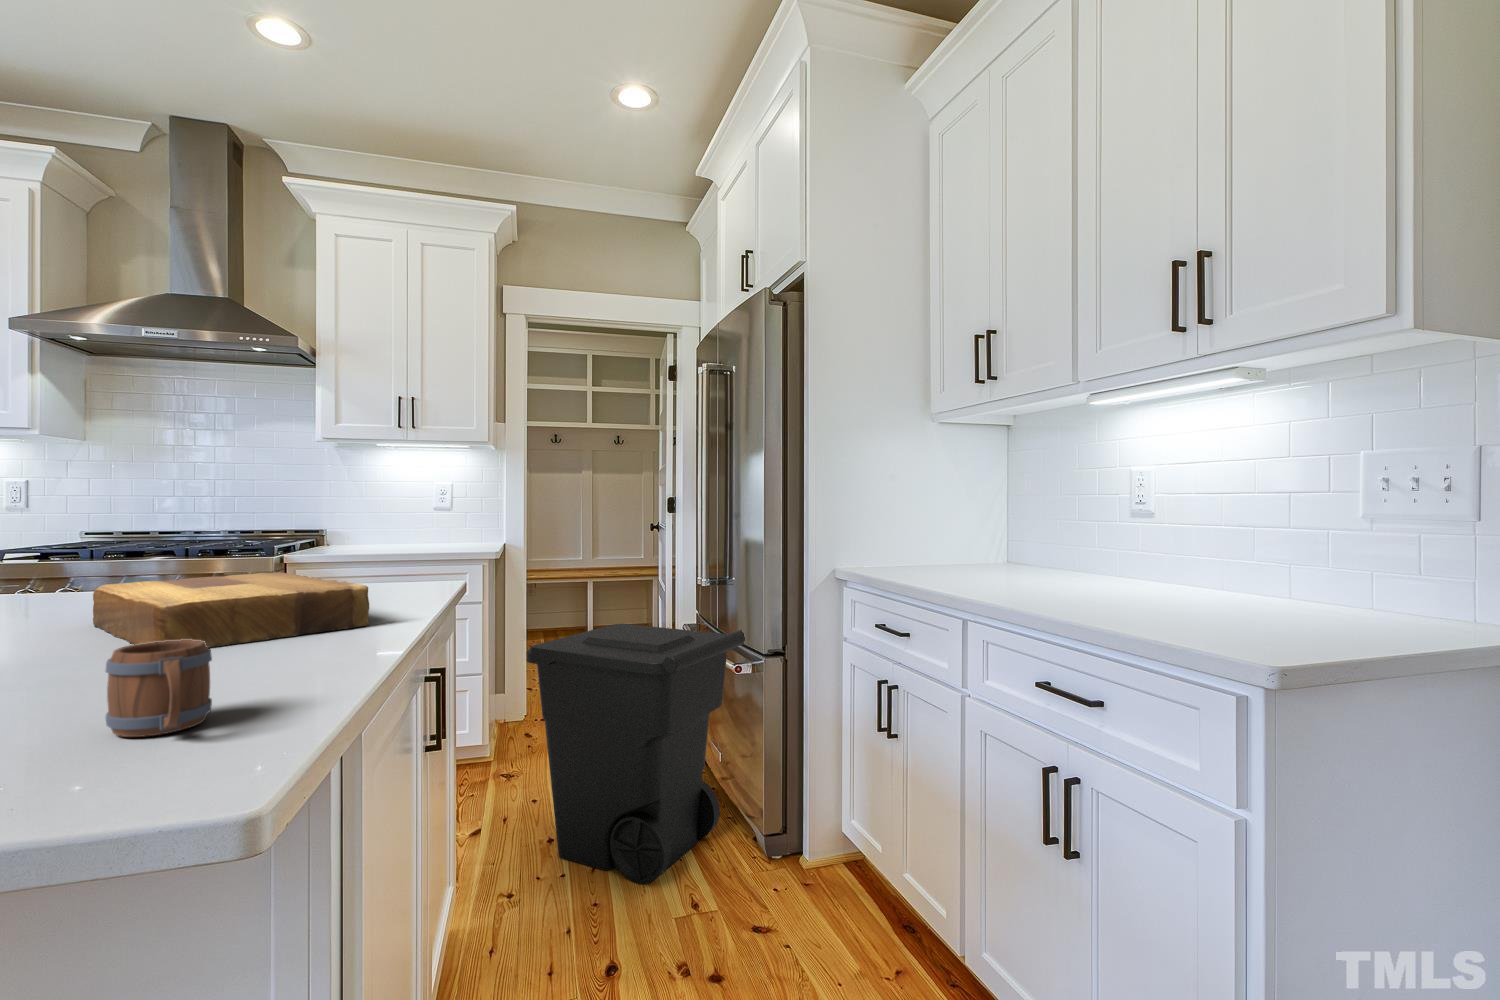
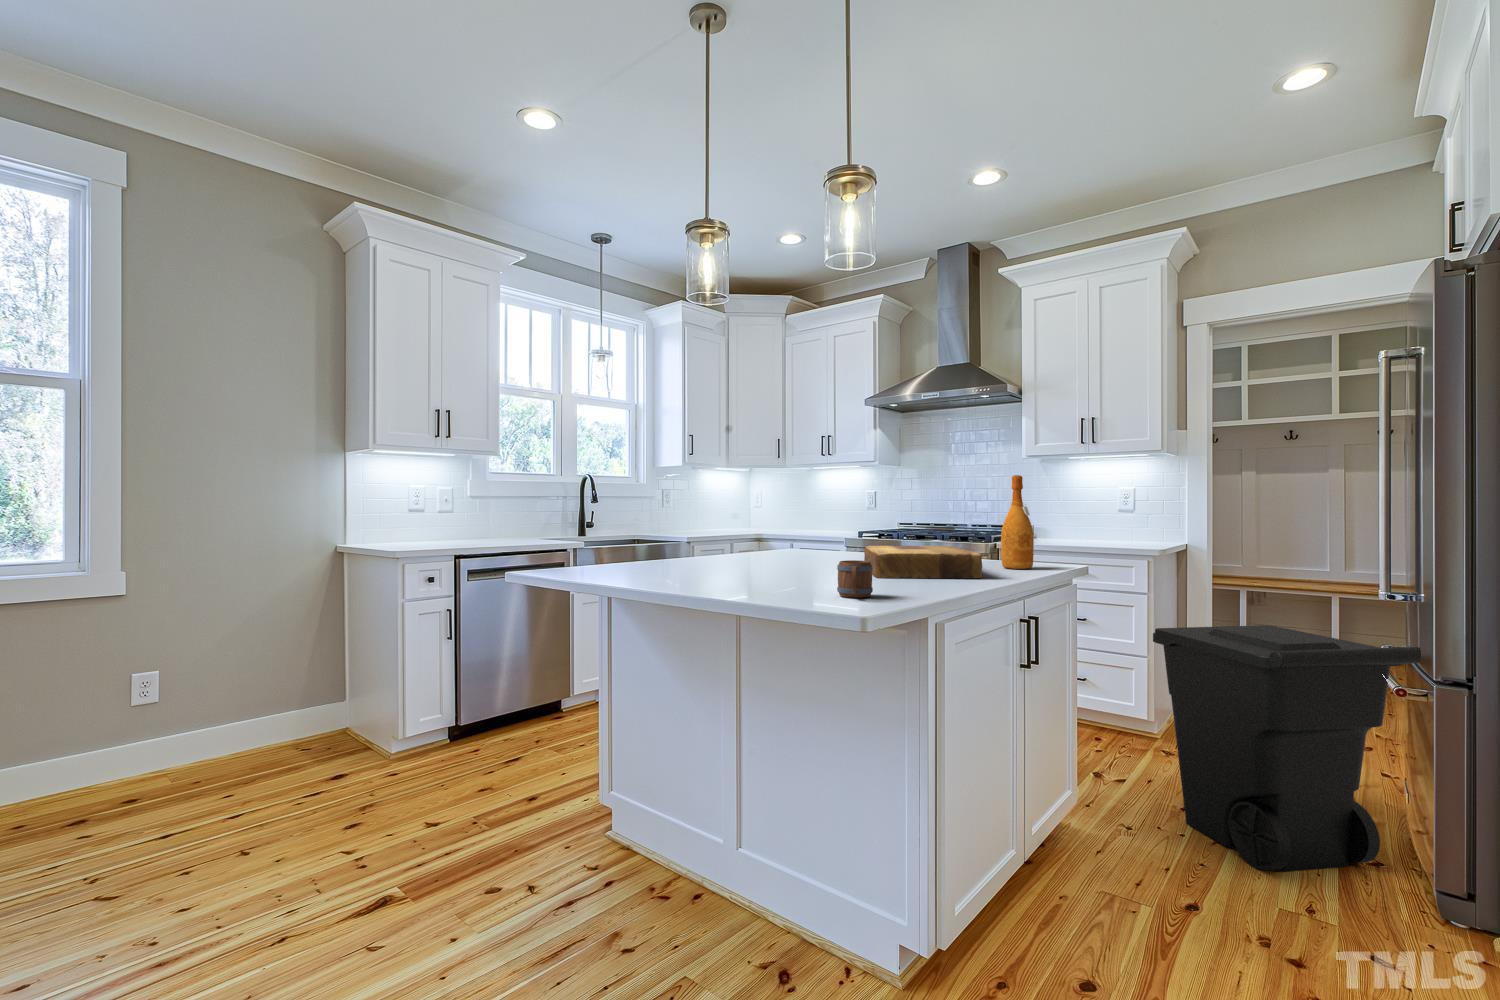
wine bottle: none [363,462,412,599] -> present [1001,475,1034,569]

